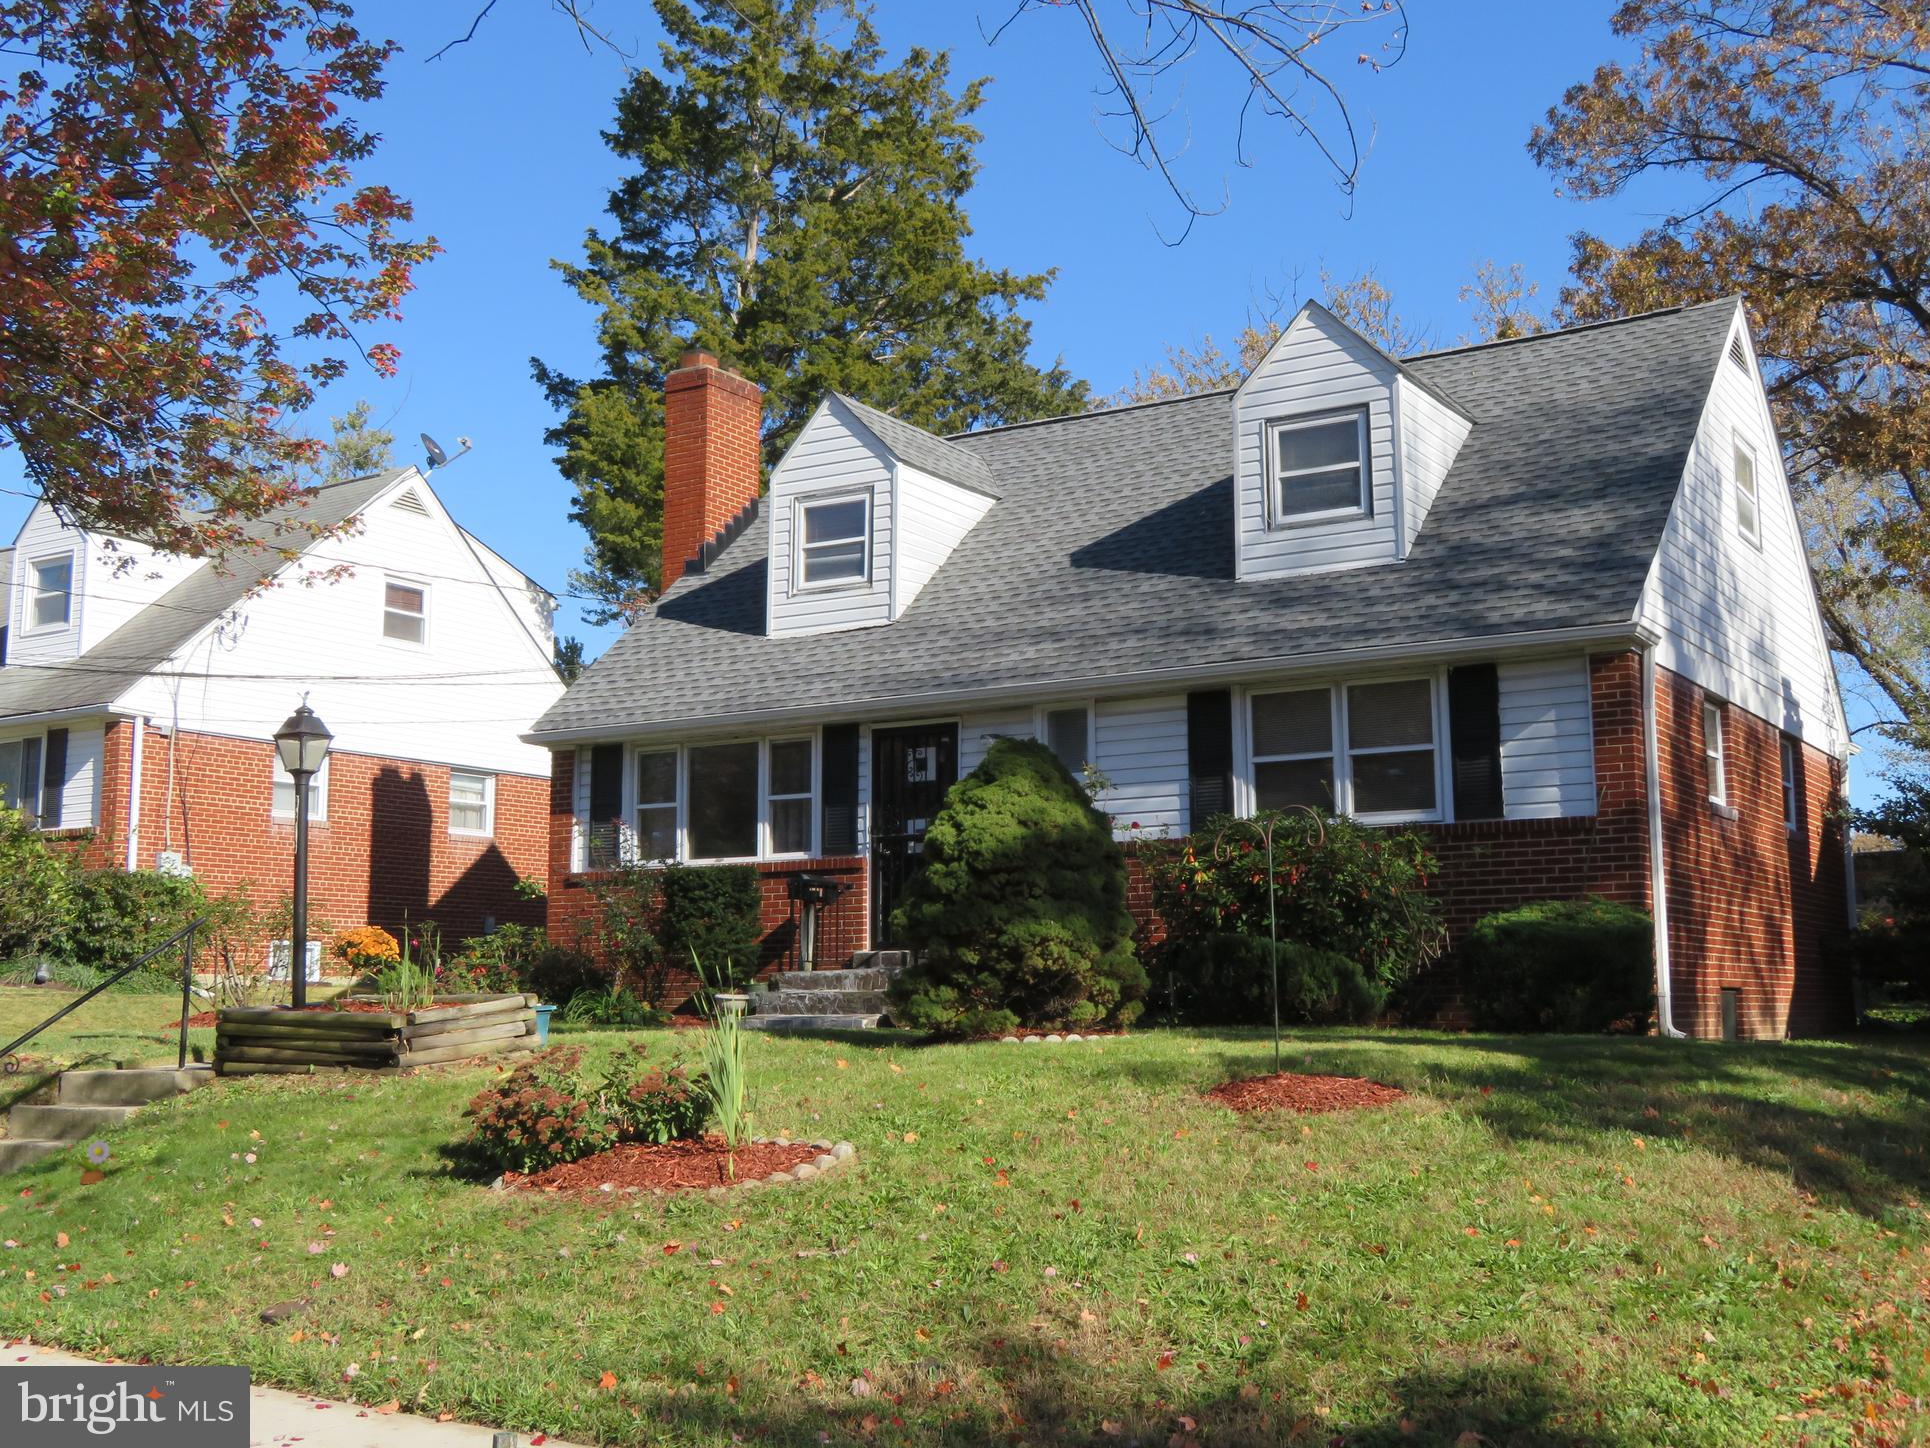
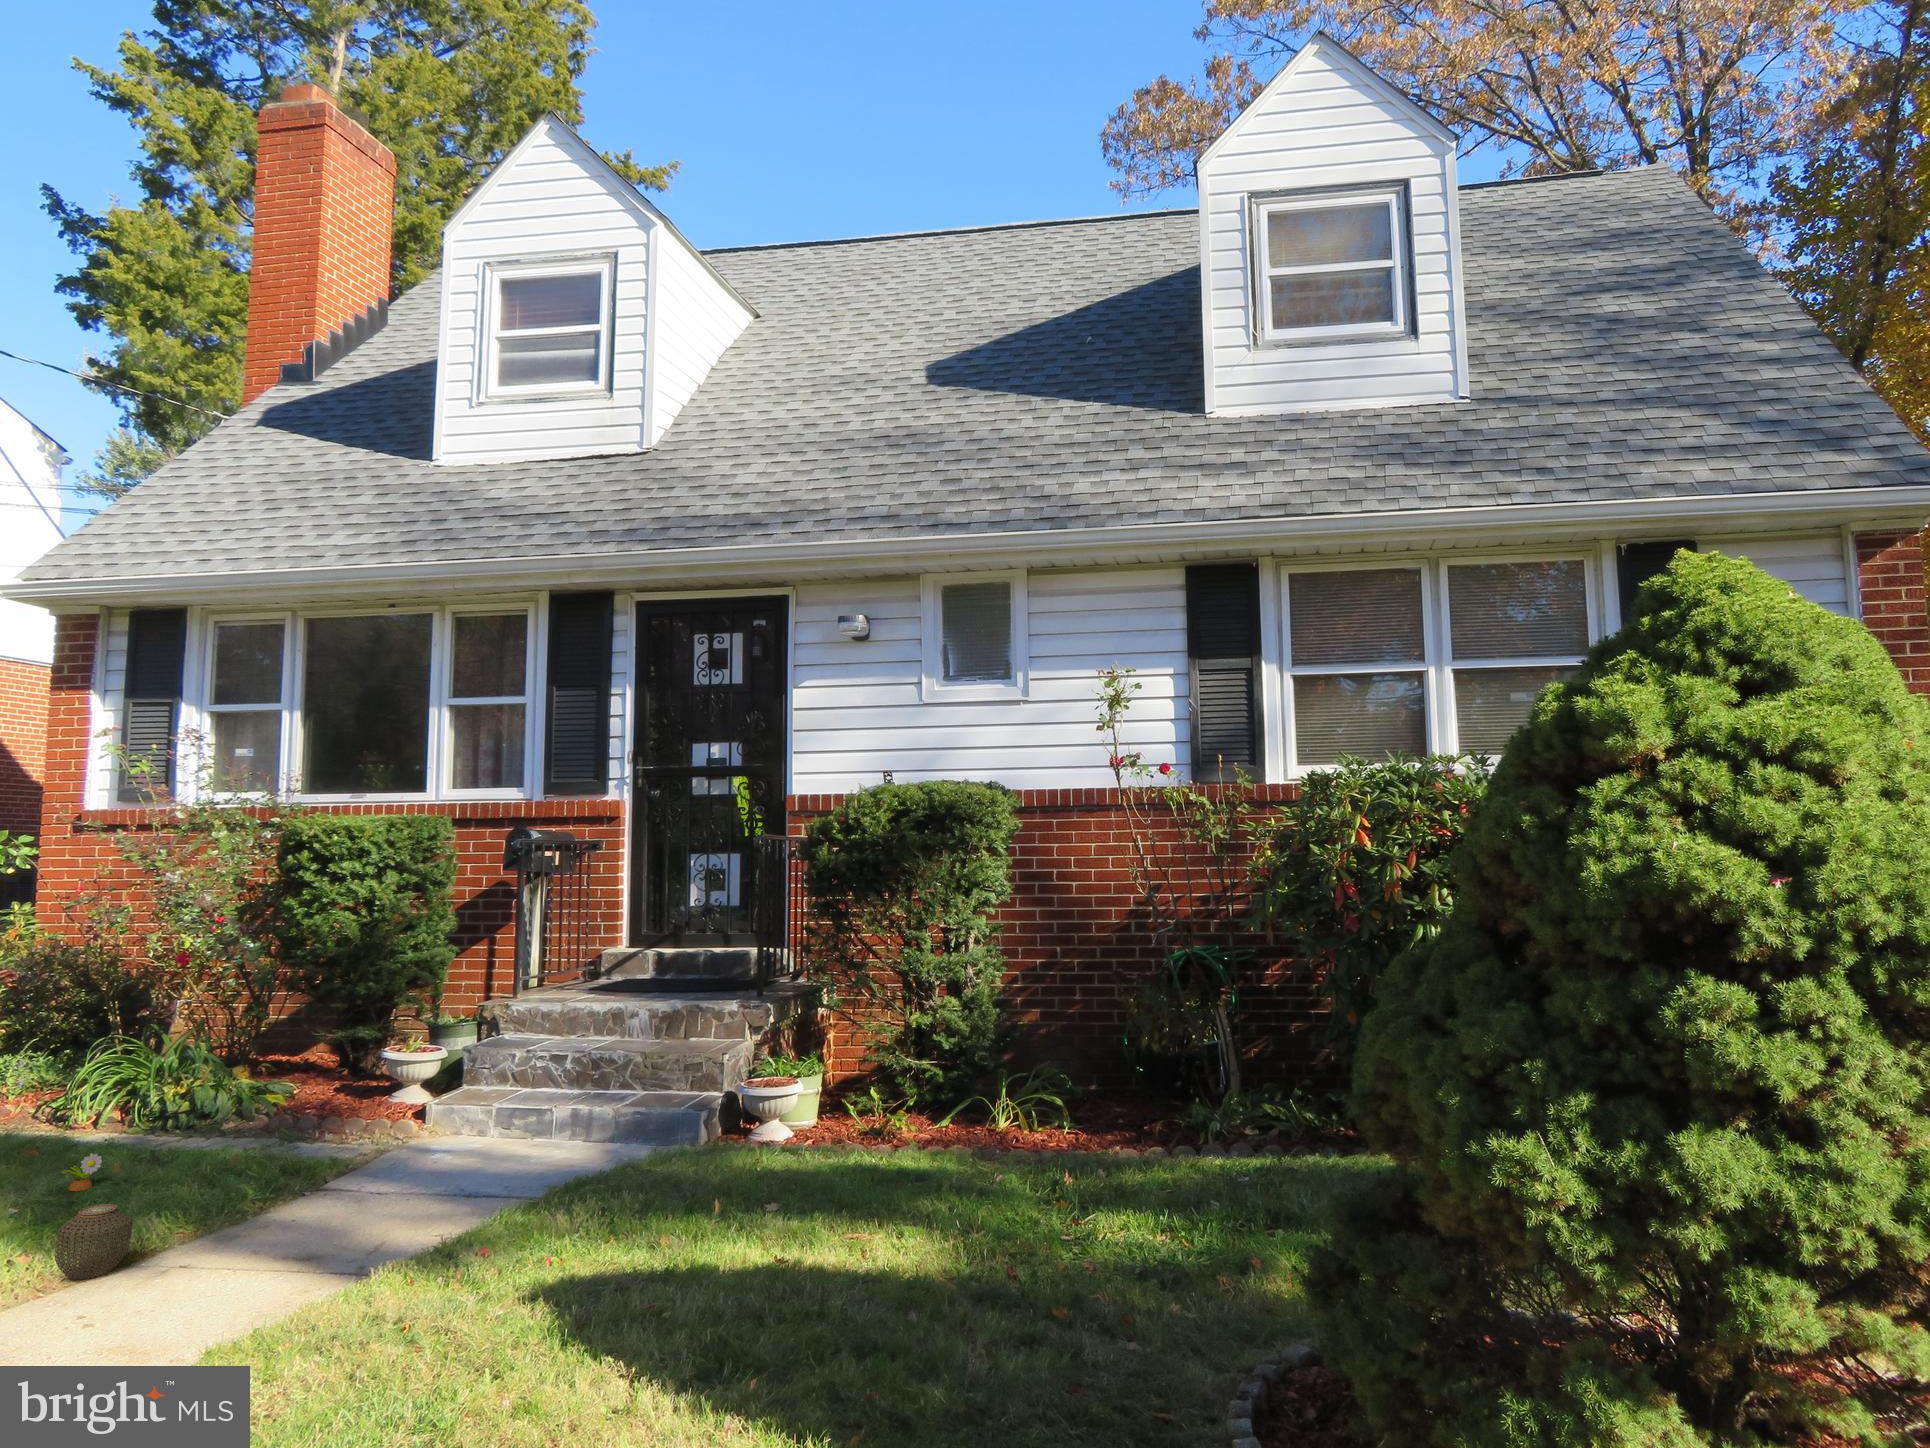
woven basket: none [55,1194,136,1279] -> present [55,1204,133,1279]

